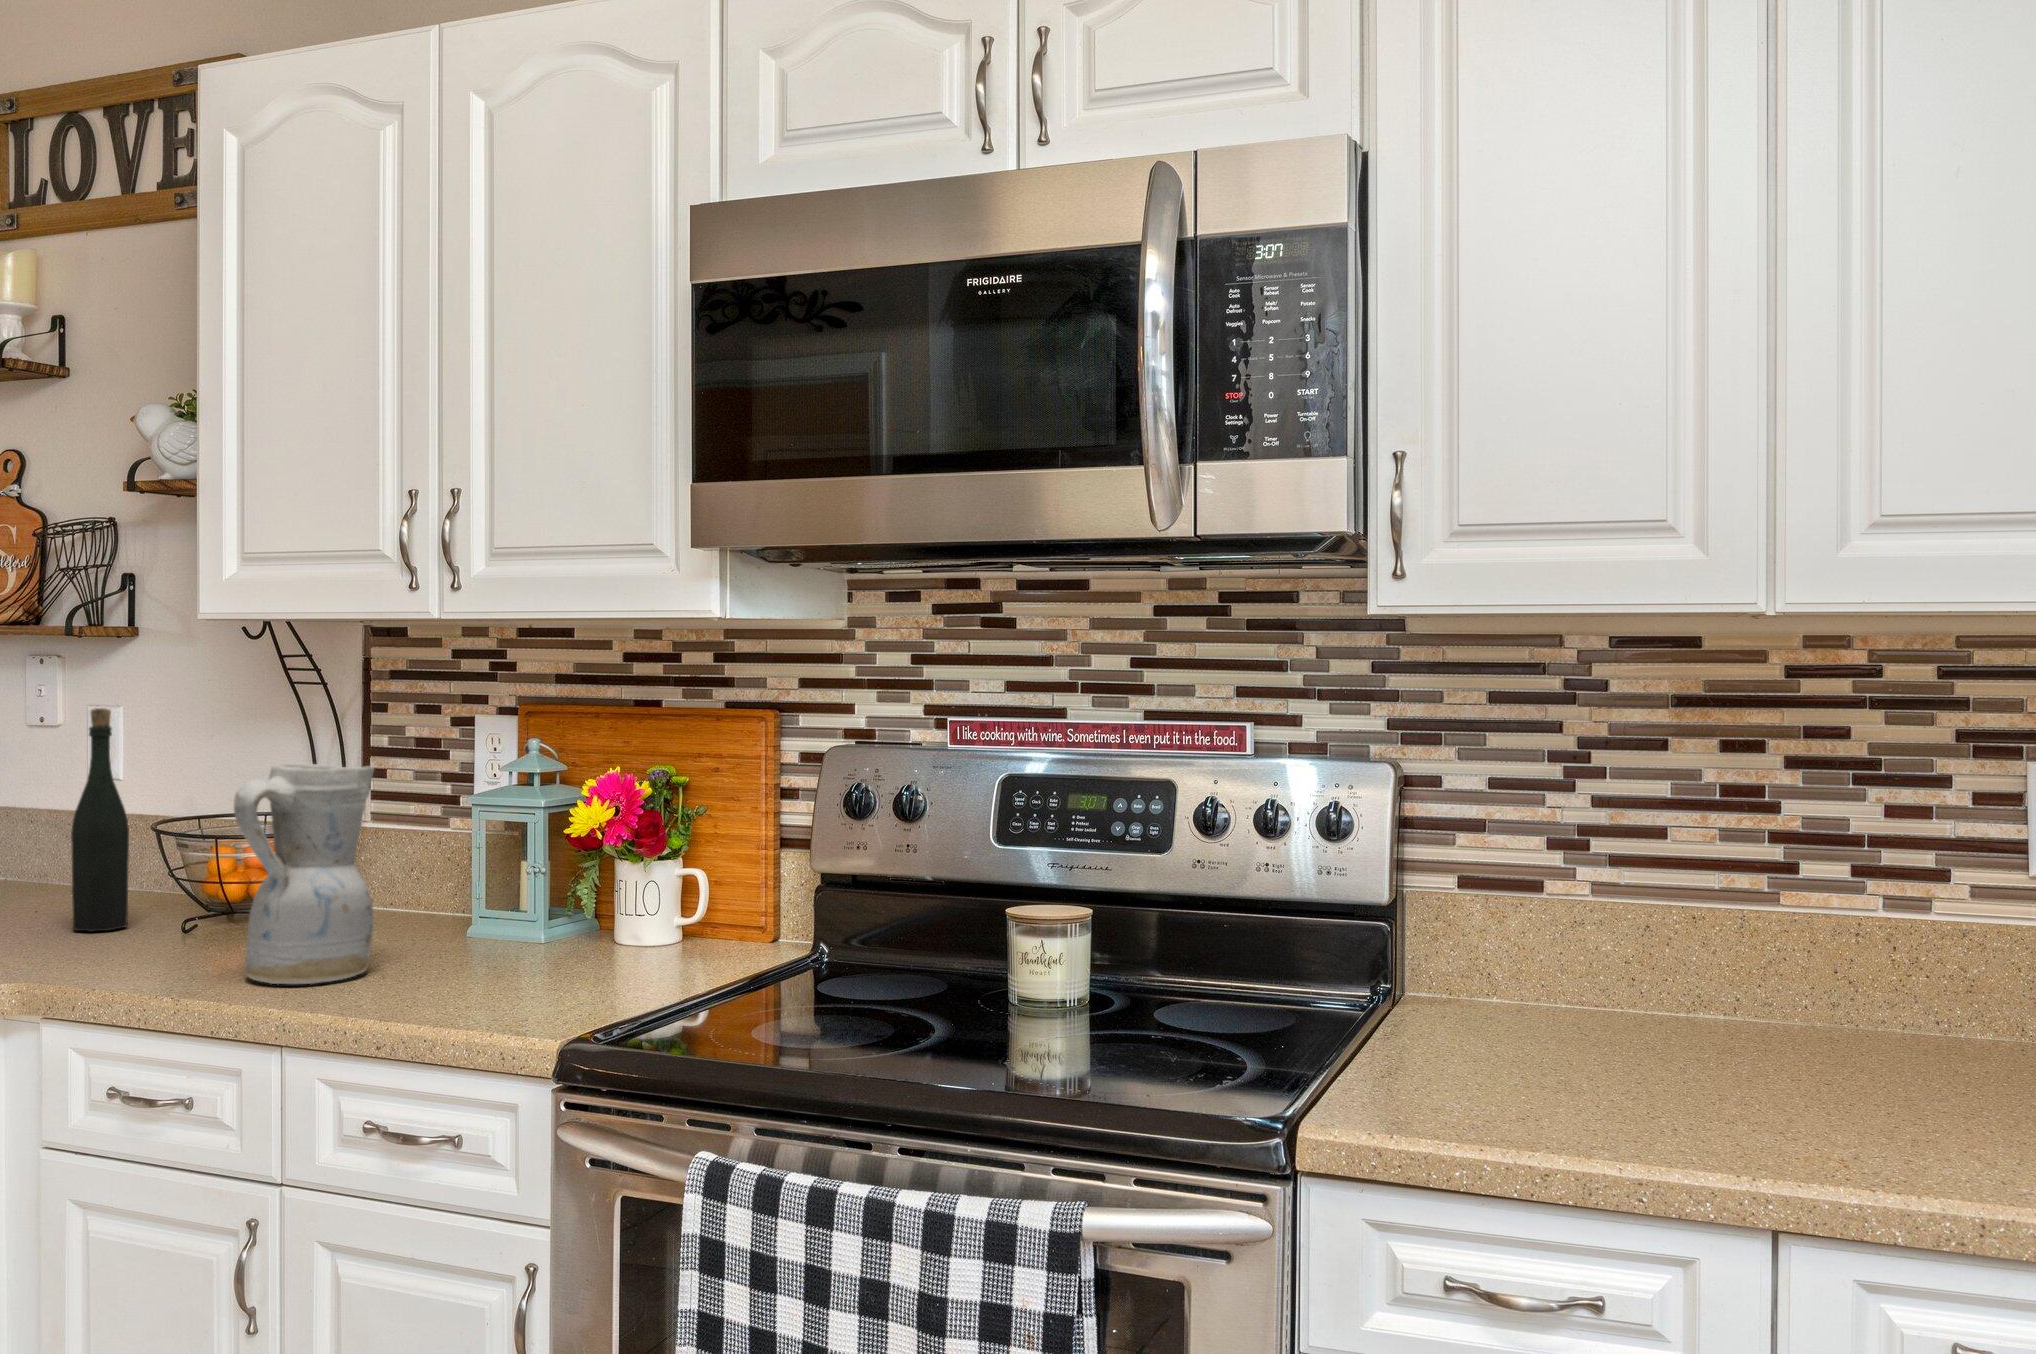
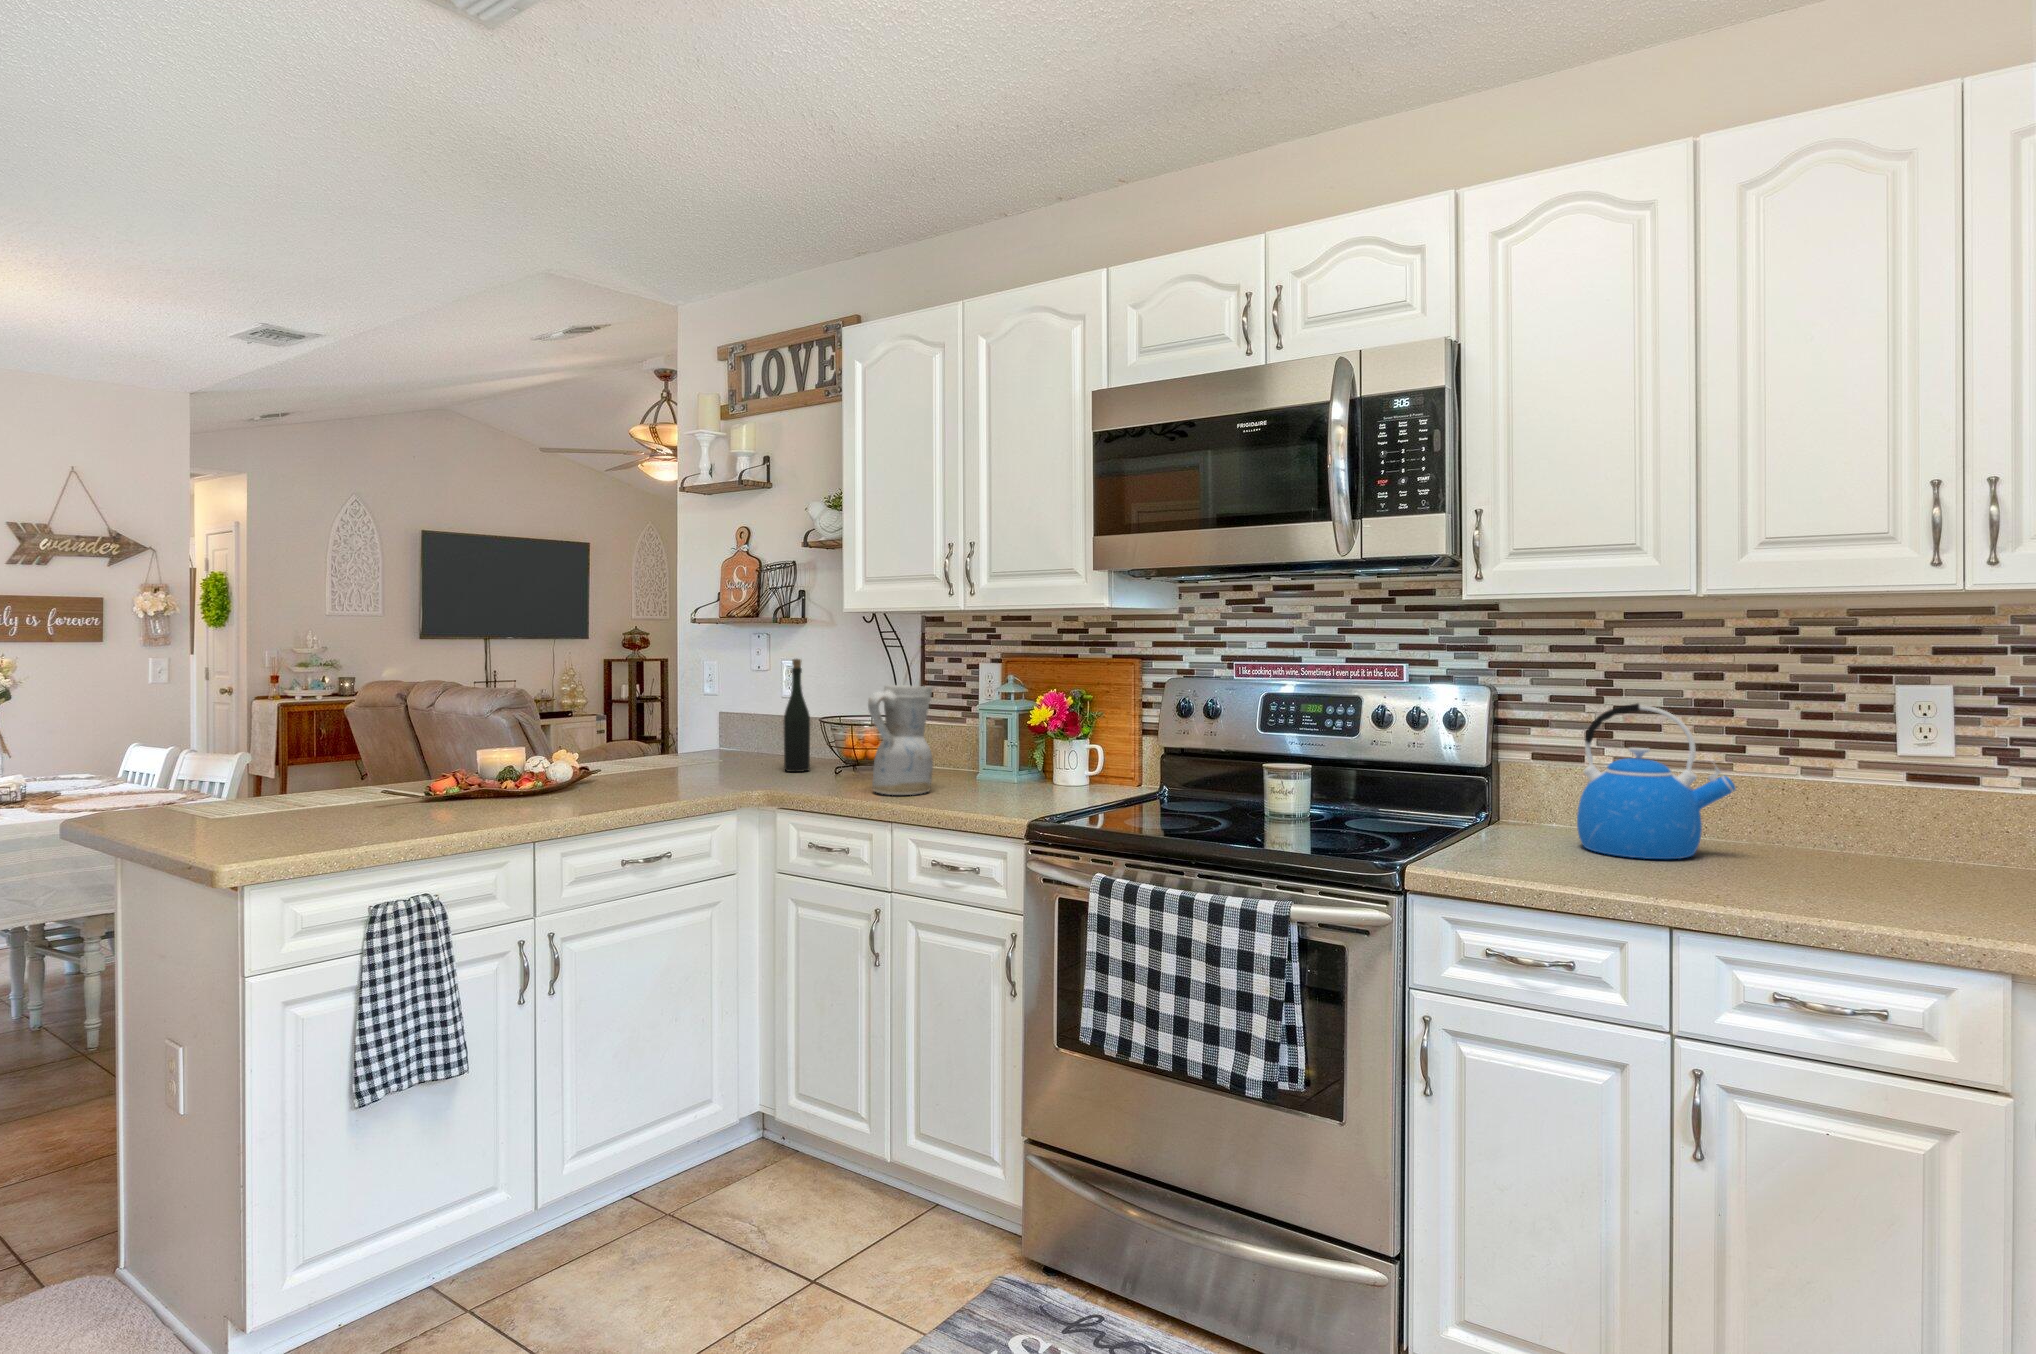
kettle: none [1557,798,1816,1076] -> present [1577,703,1735,859]

